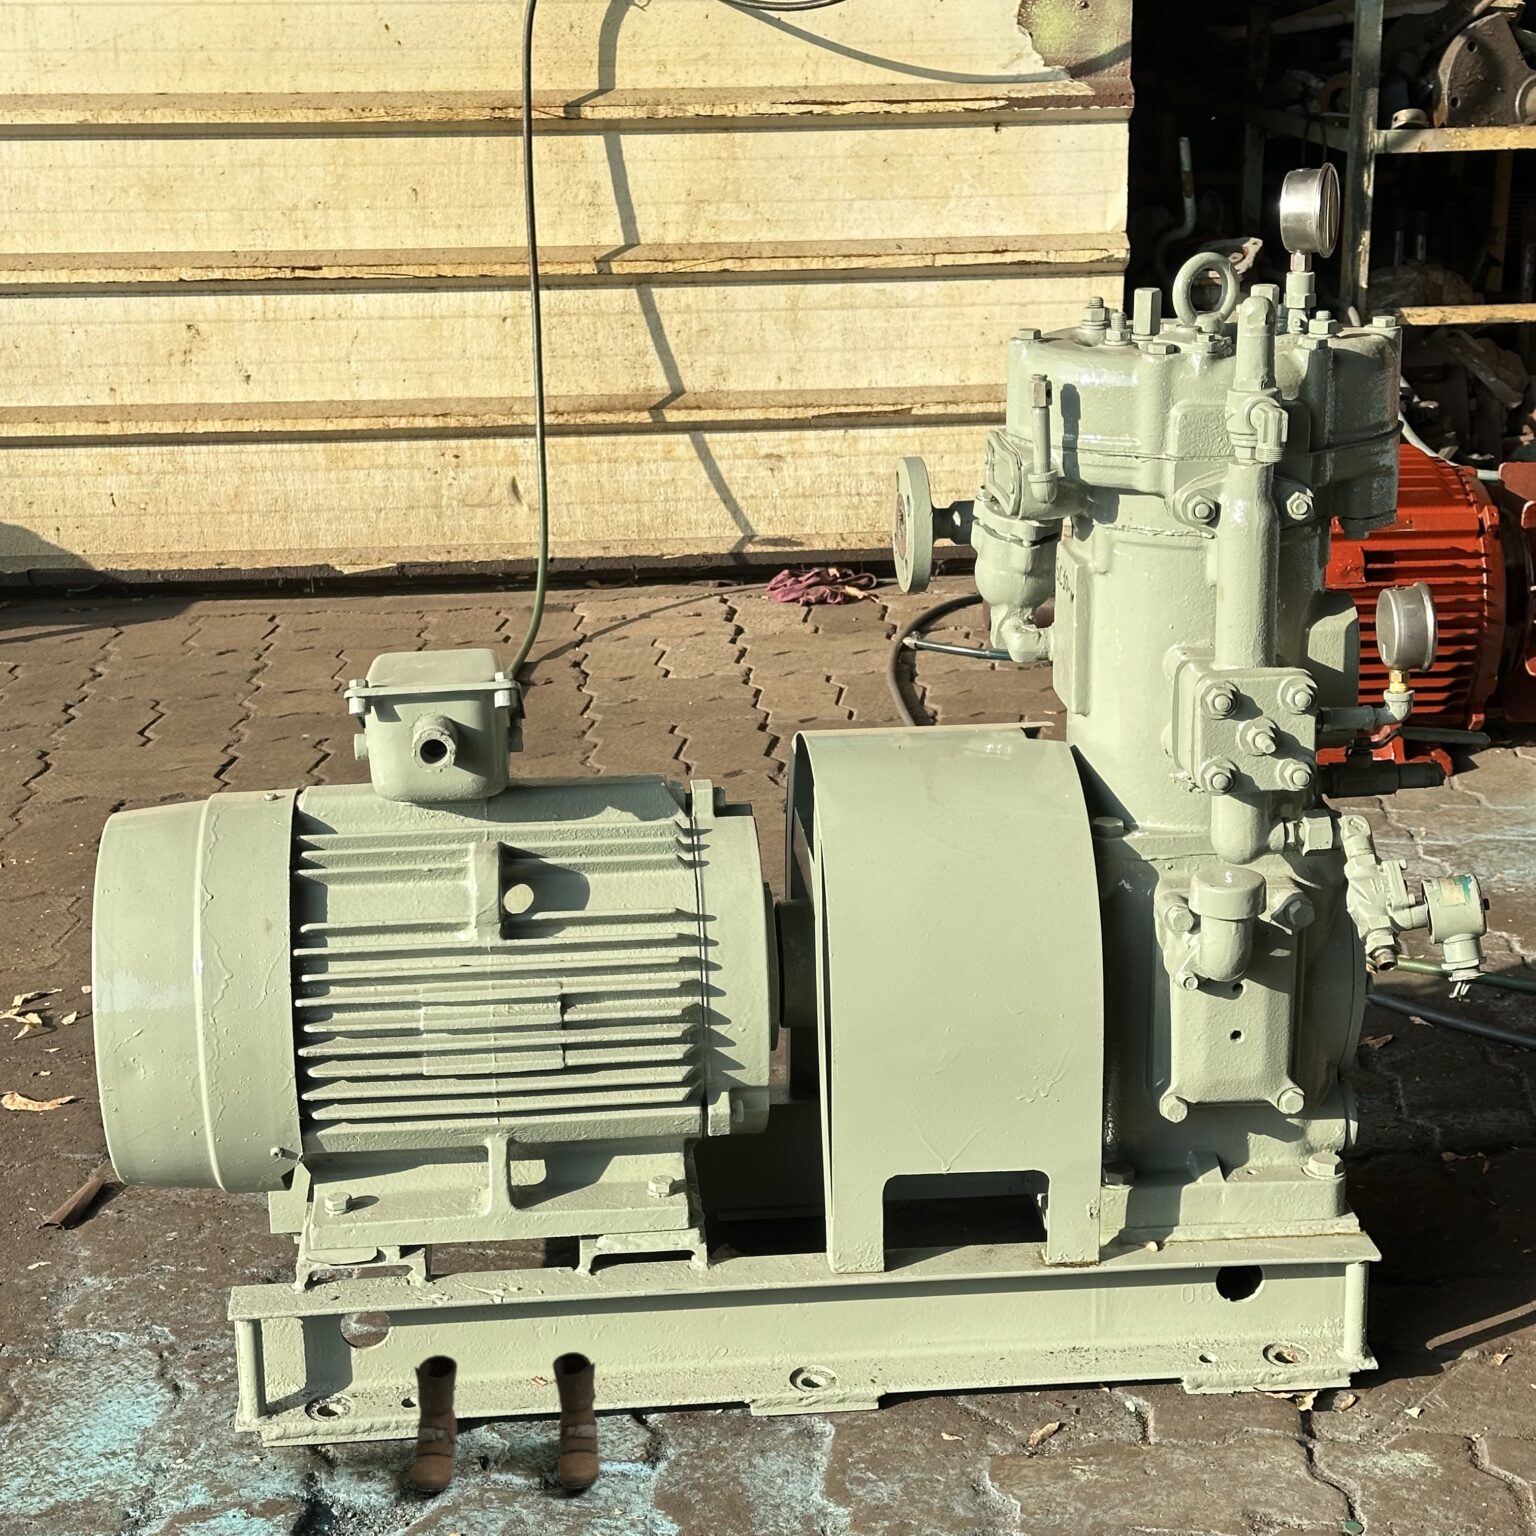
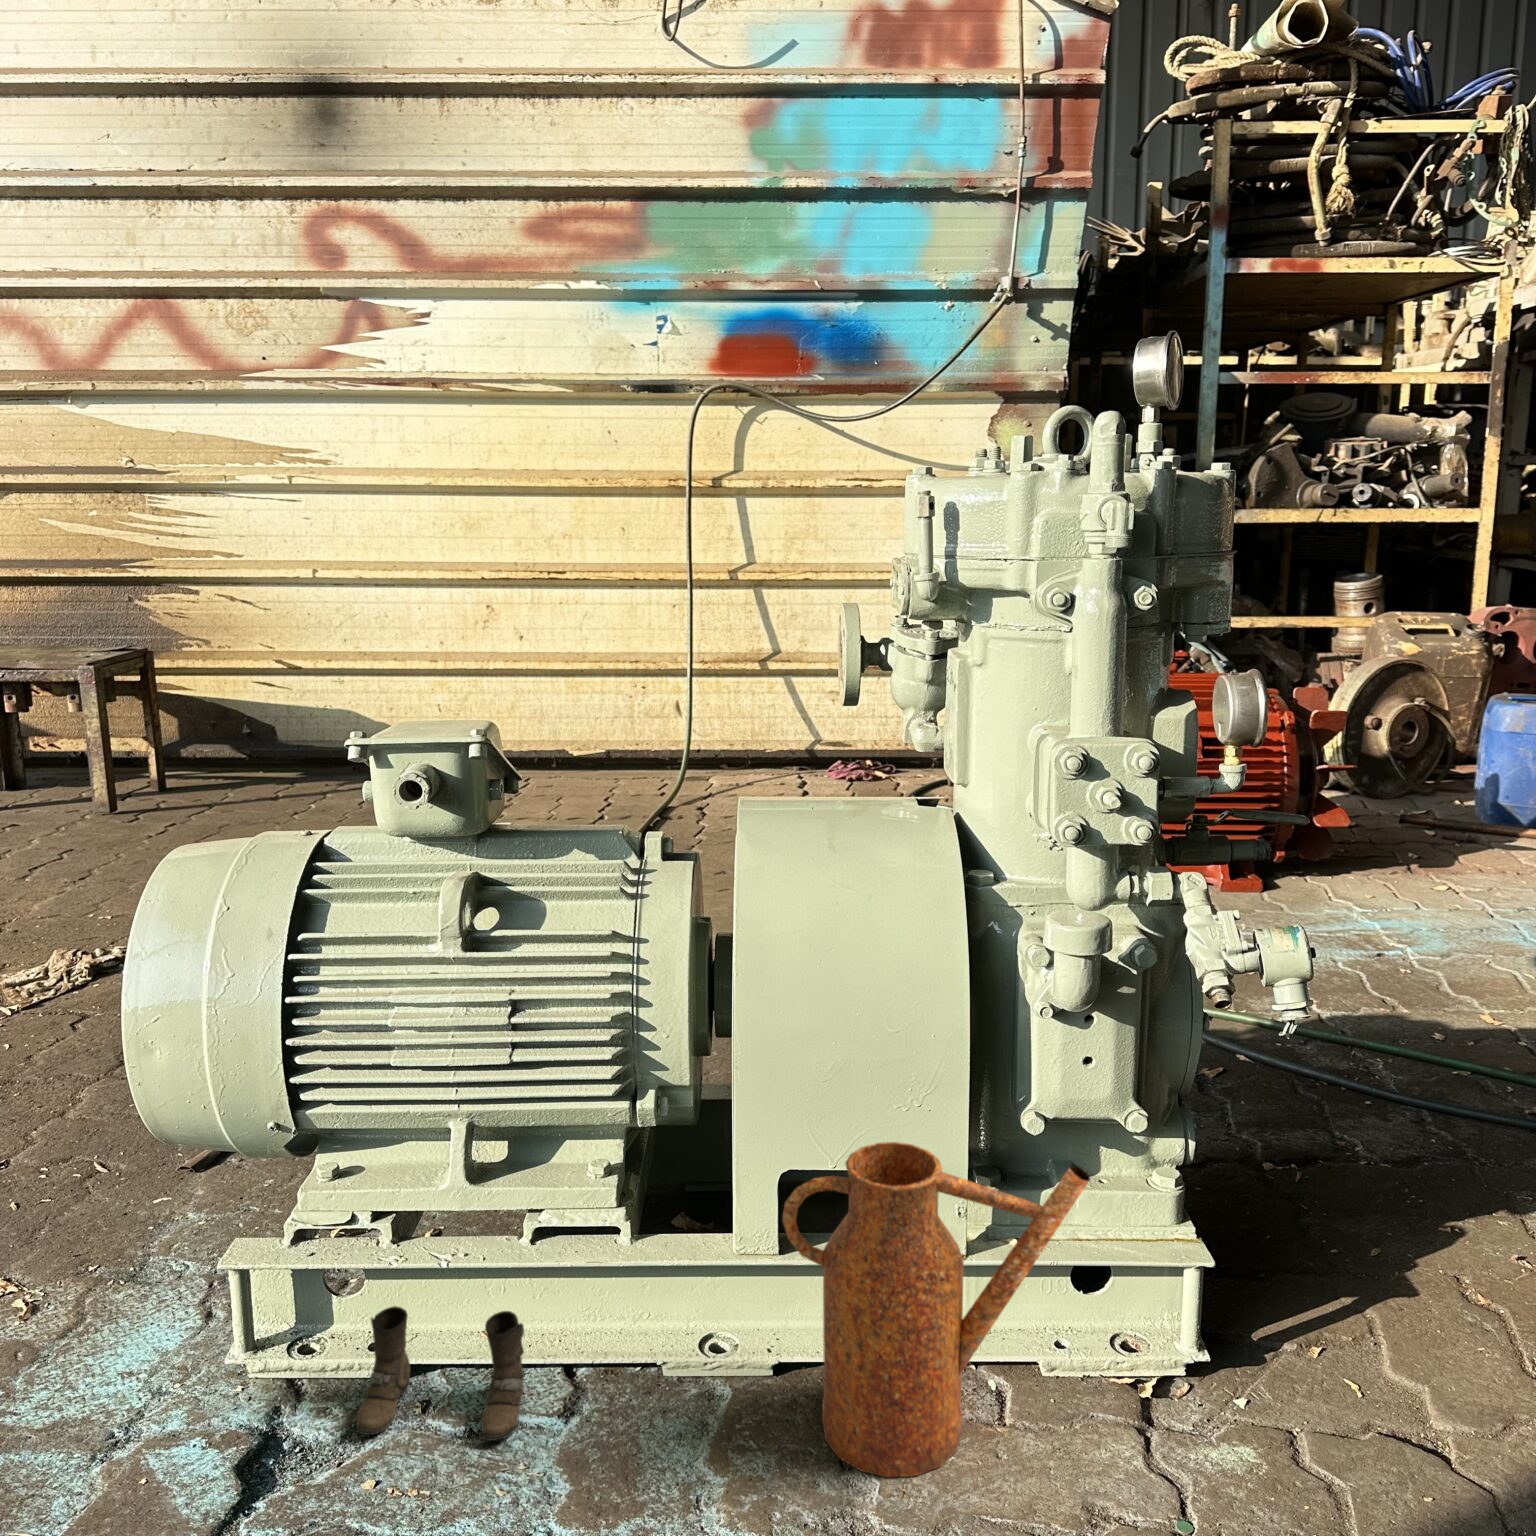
watering can: none [901,1135,1244,1496] -> present [782,1142,1090,1478]

